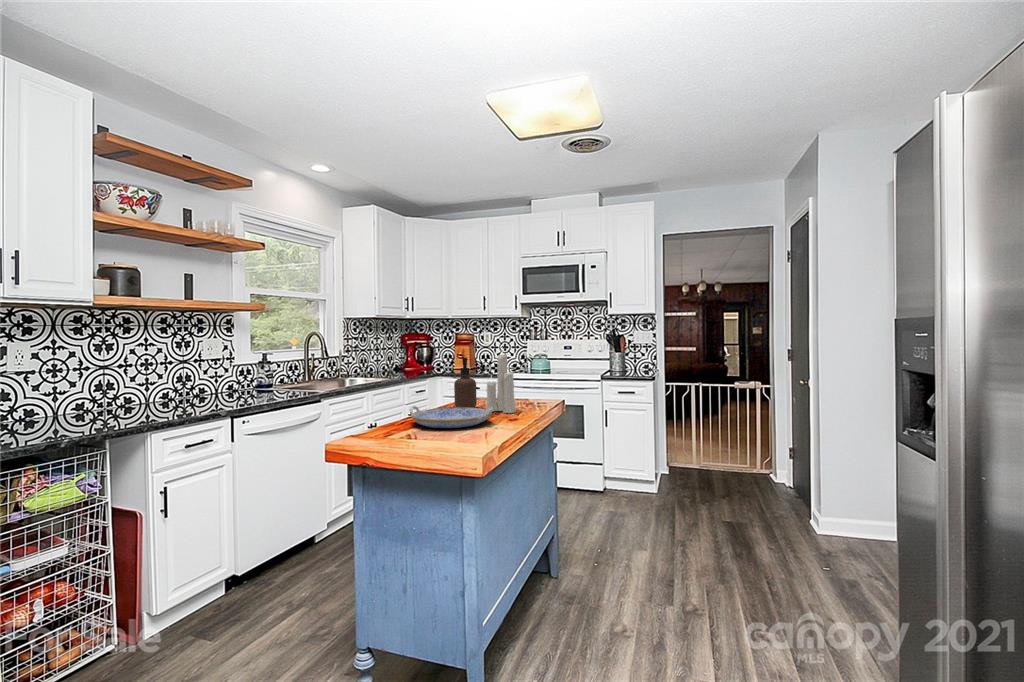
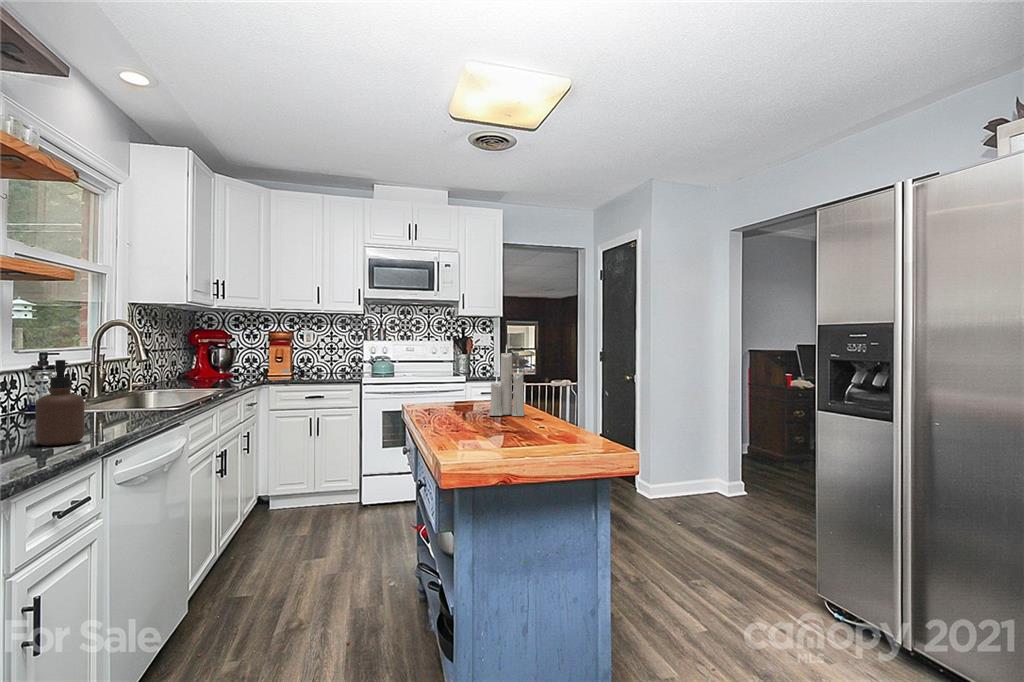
soap dispenser: present [454,358,477,408] -> present [35,360,85,446]
serving tray: present [410,406,493,428] -> none [463,409,557,437]

